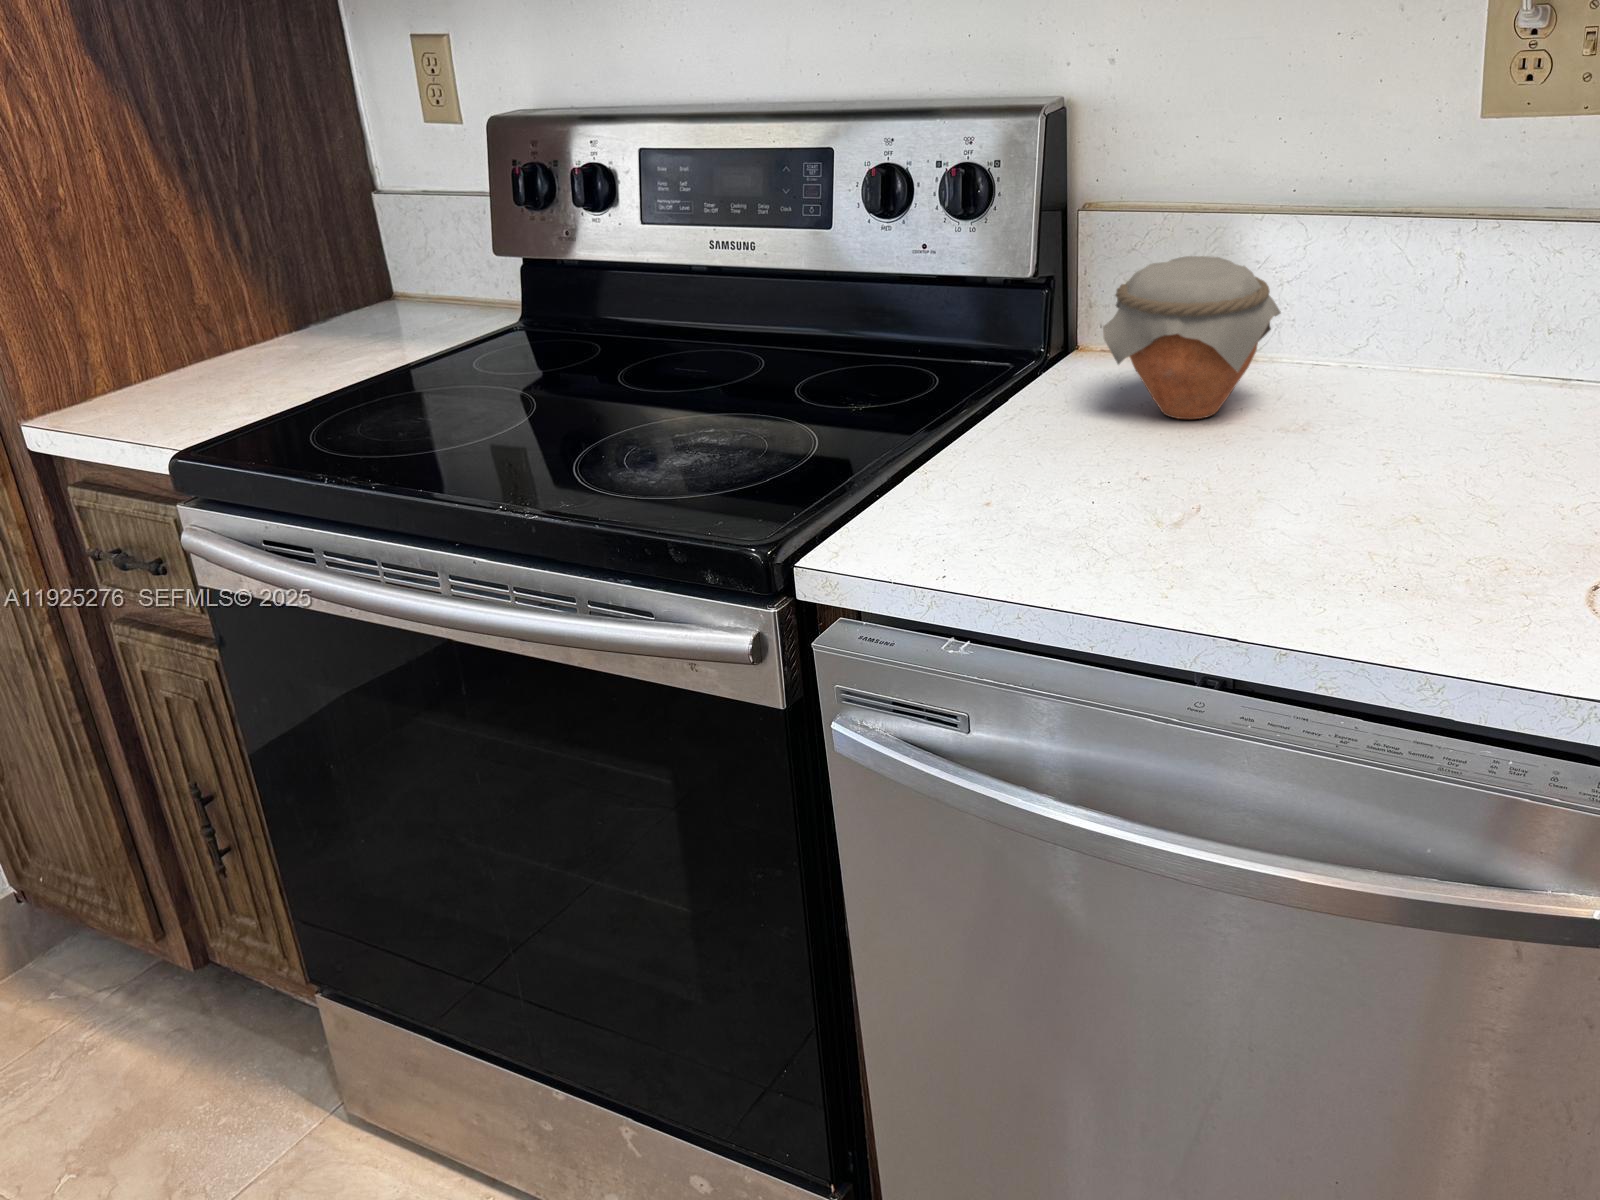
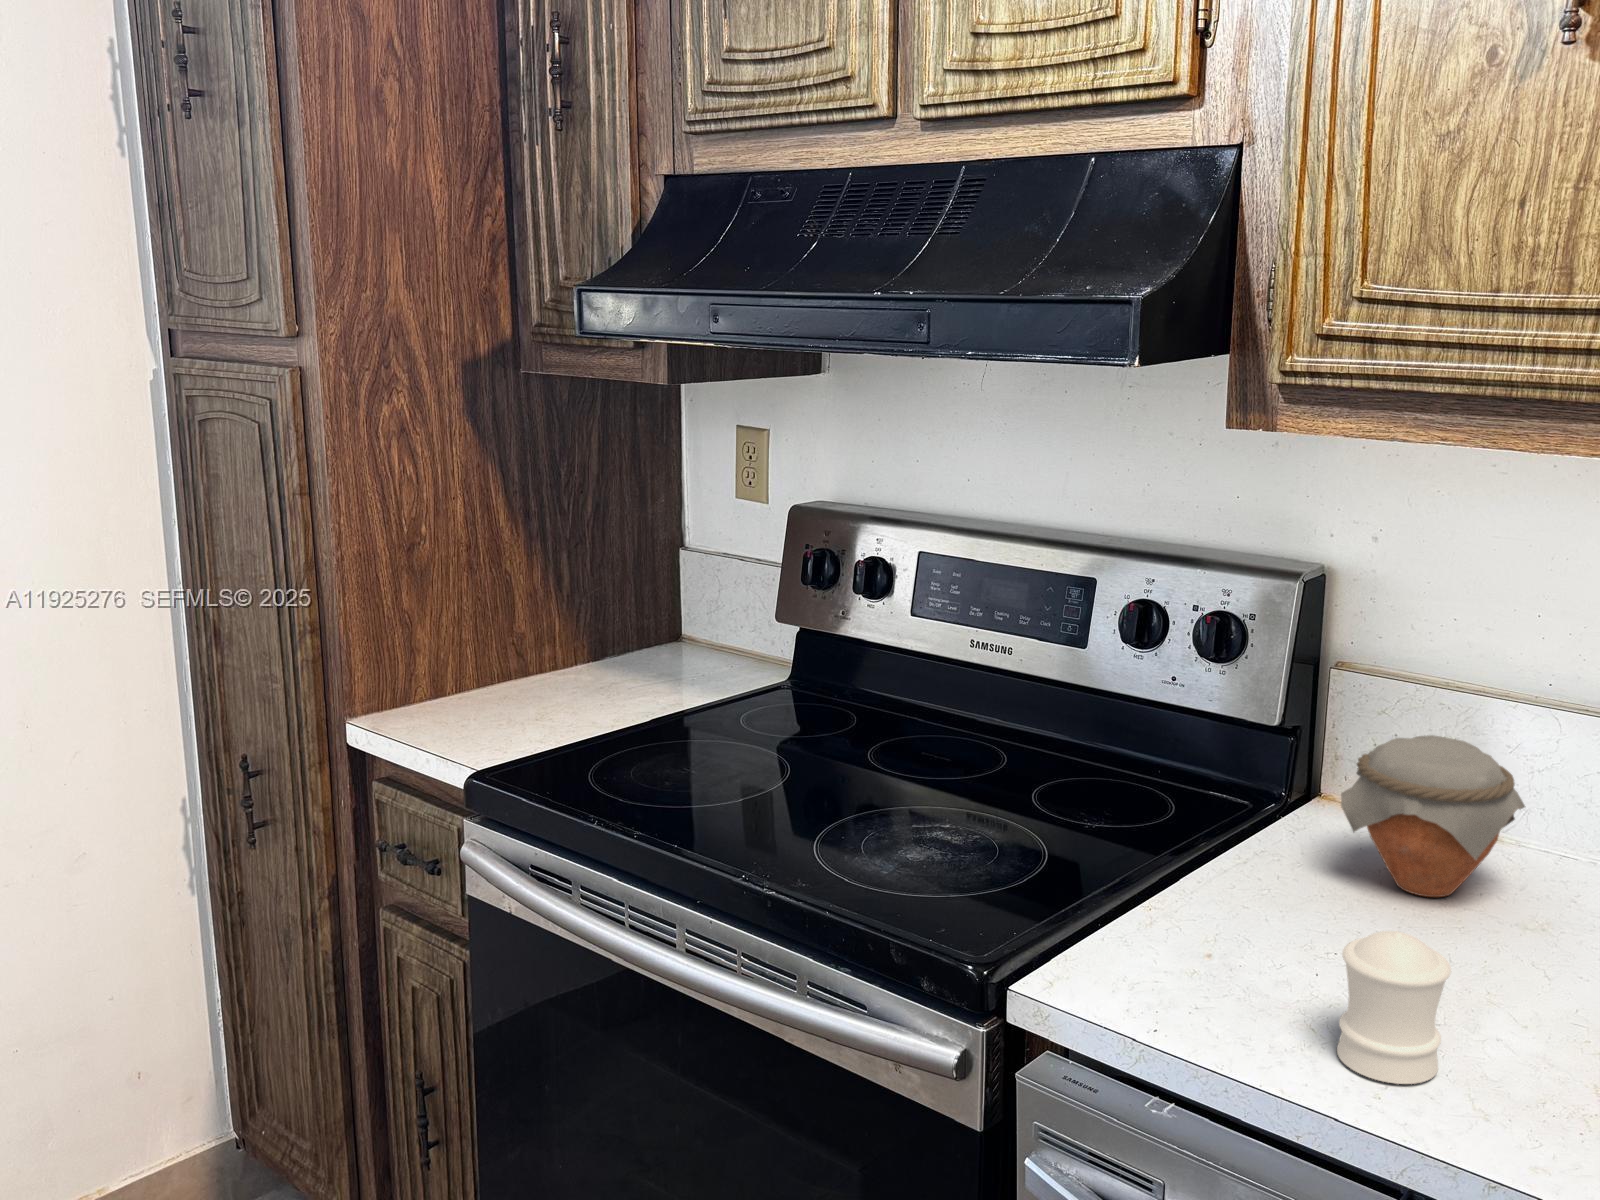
salt shaker: none [1124,434,1230,583] -> present [1337,931,1451,1084]

